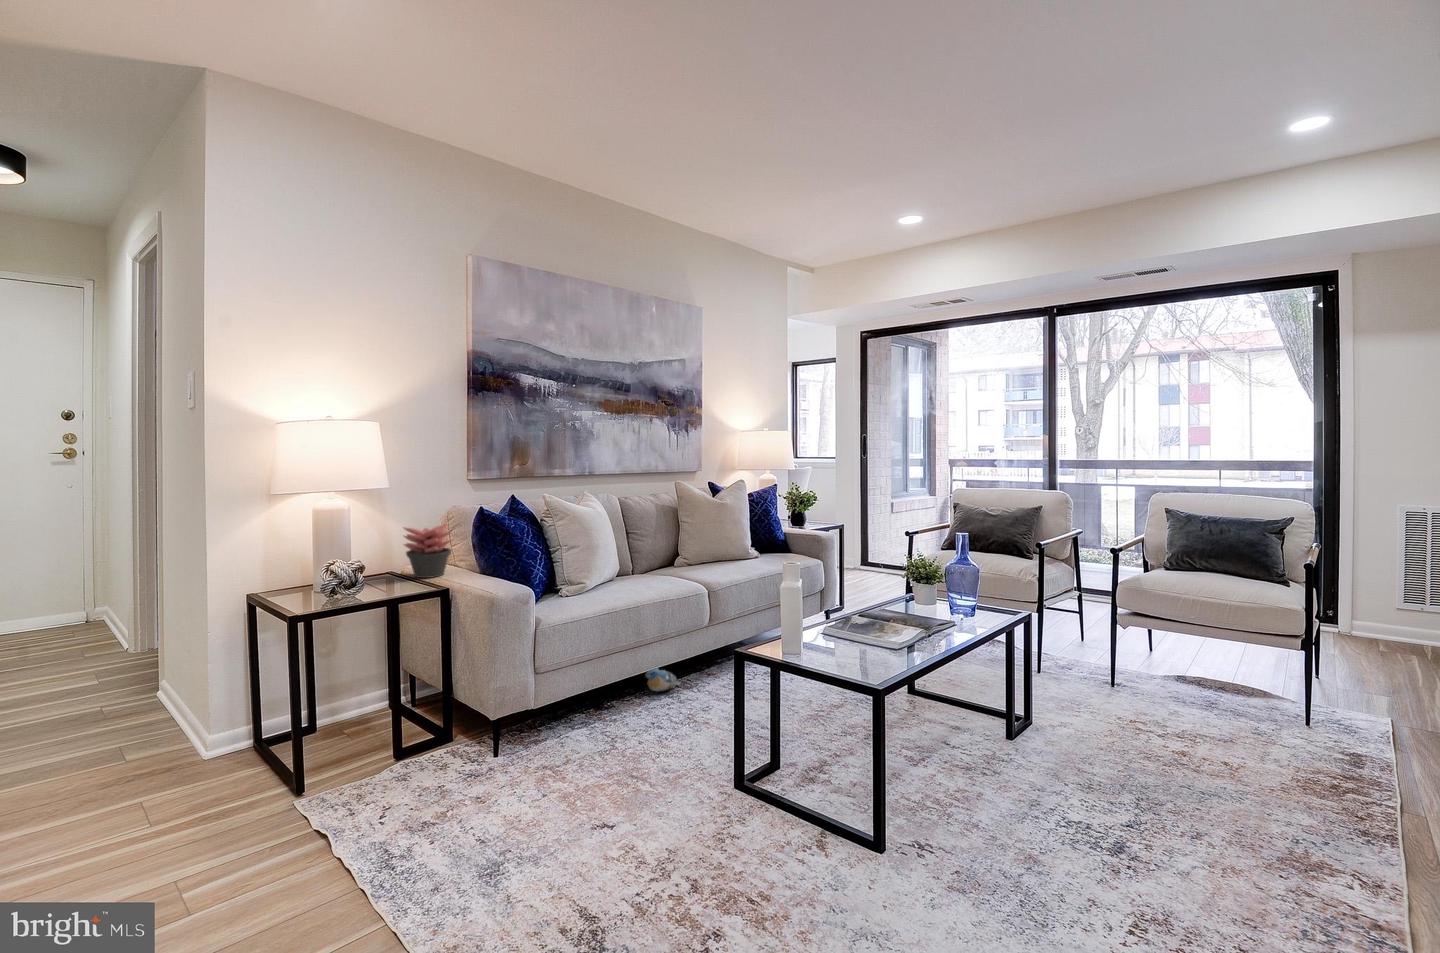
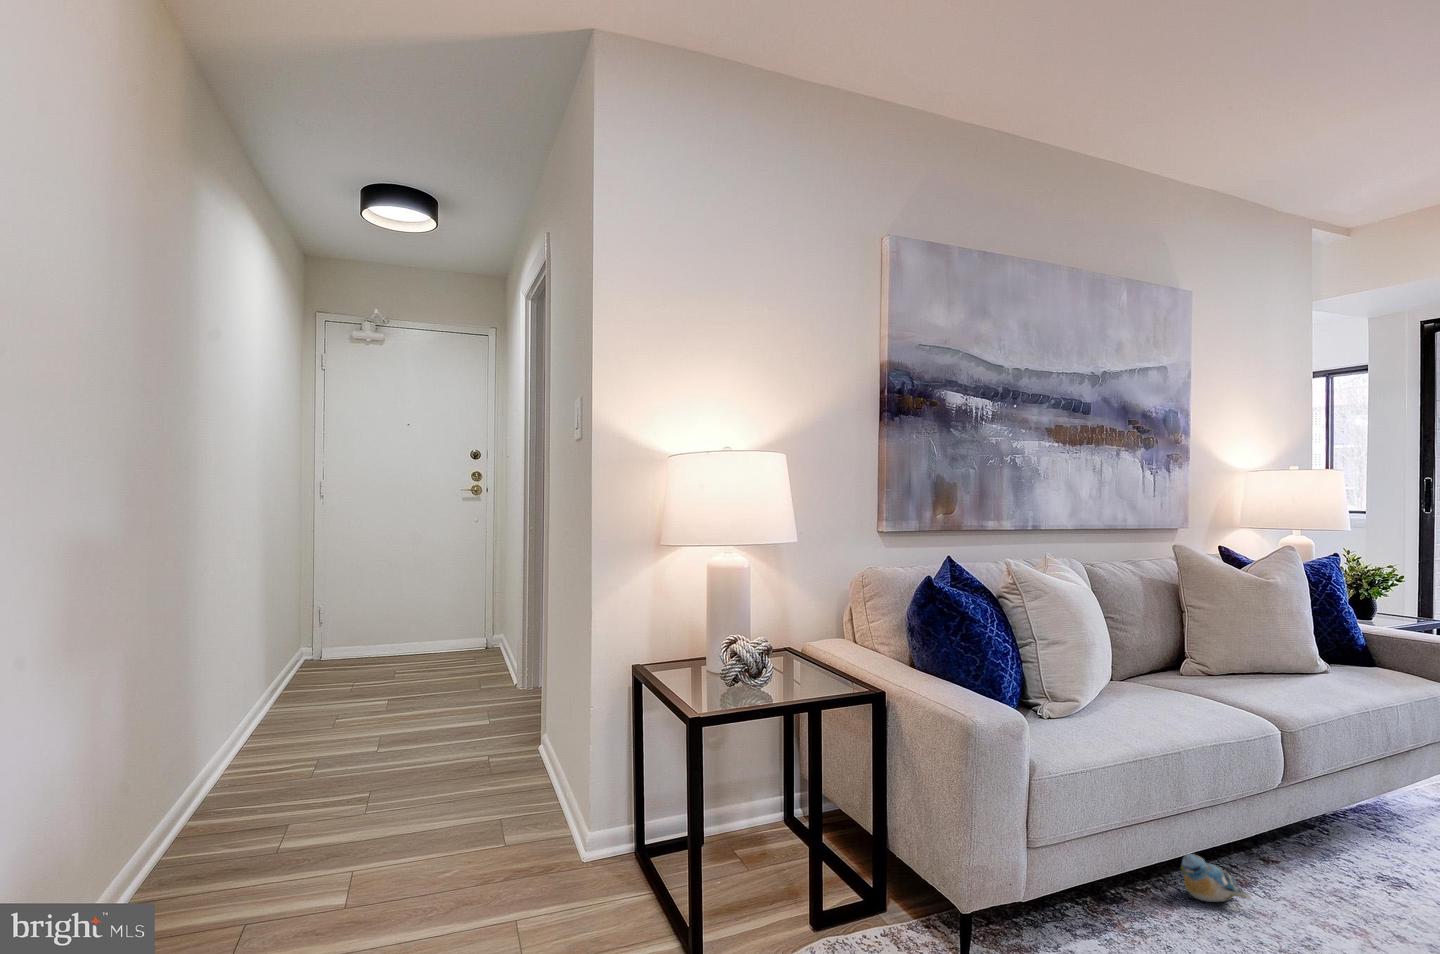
succulent plant: present [404,524,452,578] -> none [813,594,880,670]

